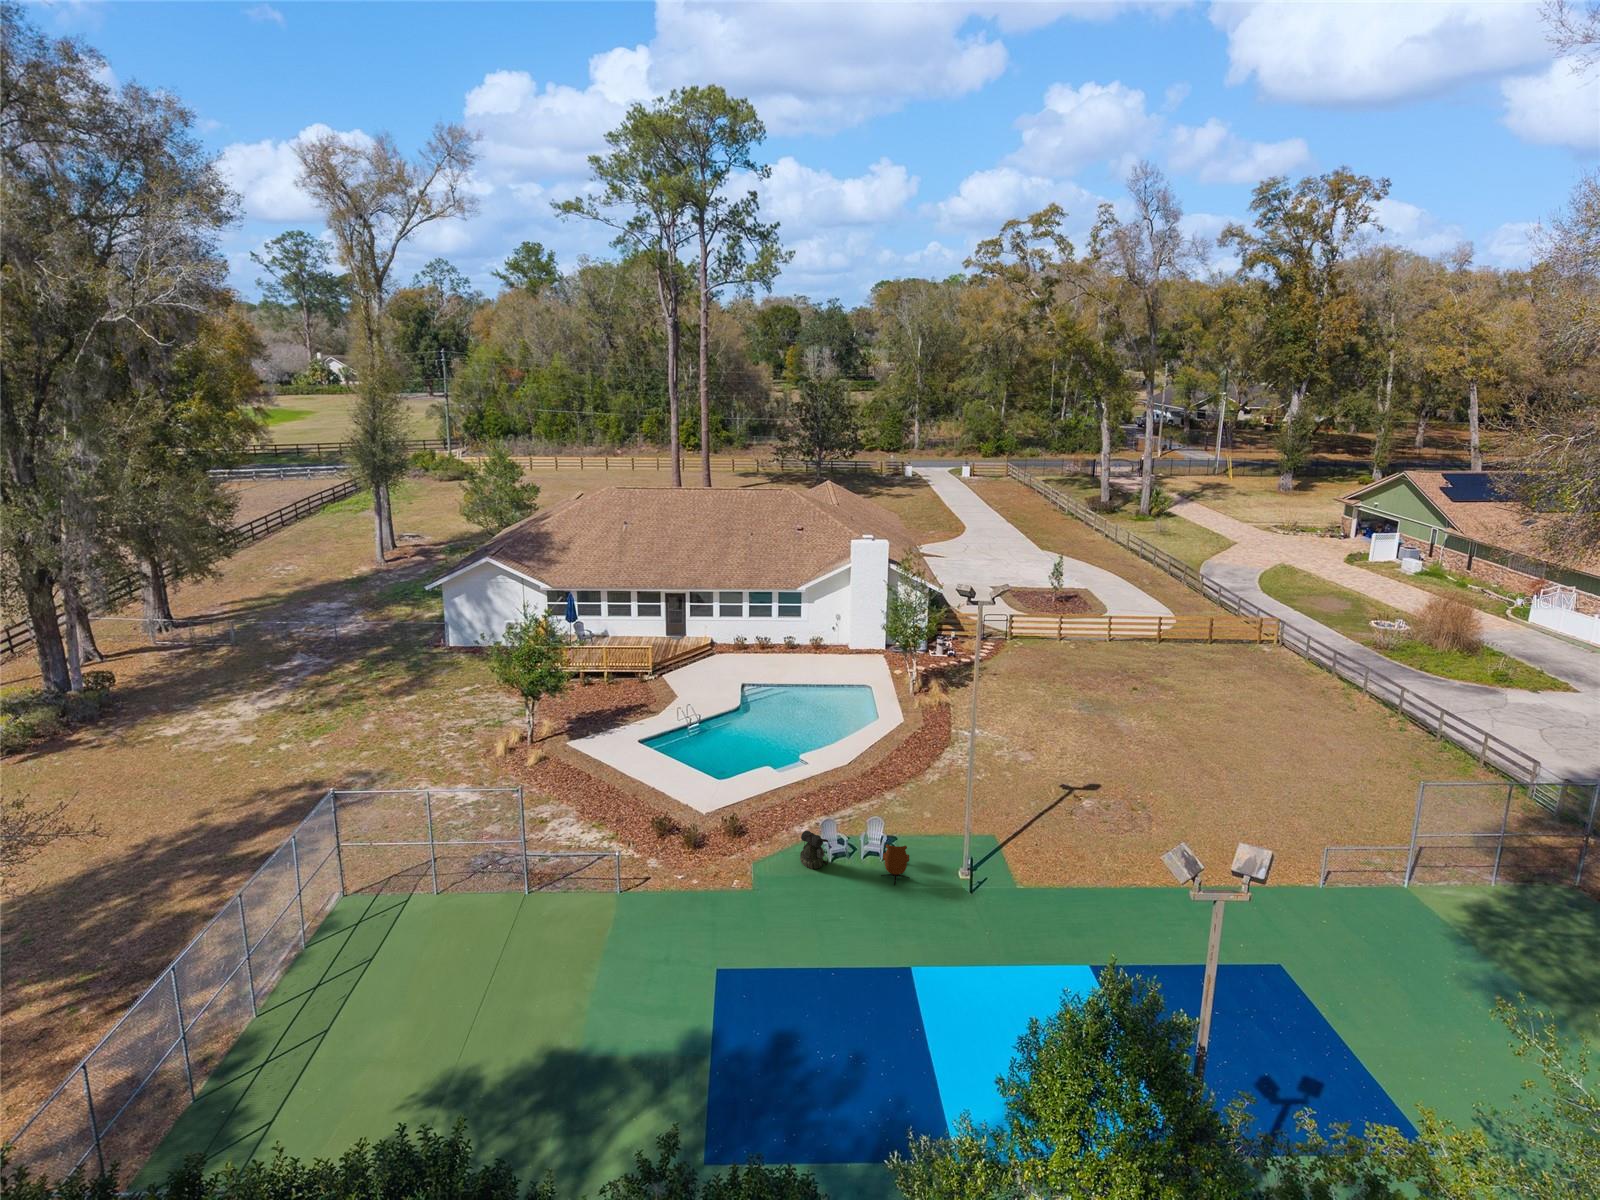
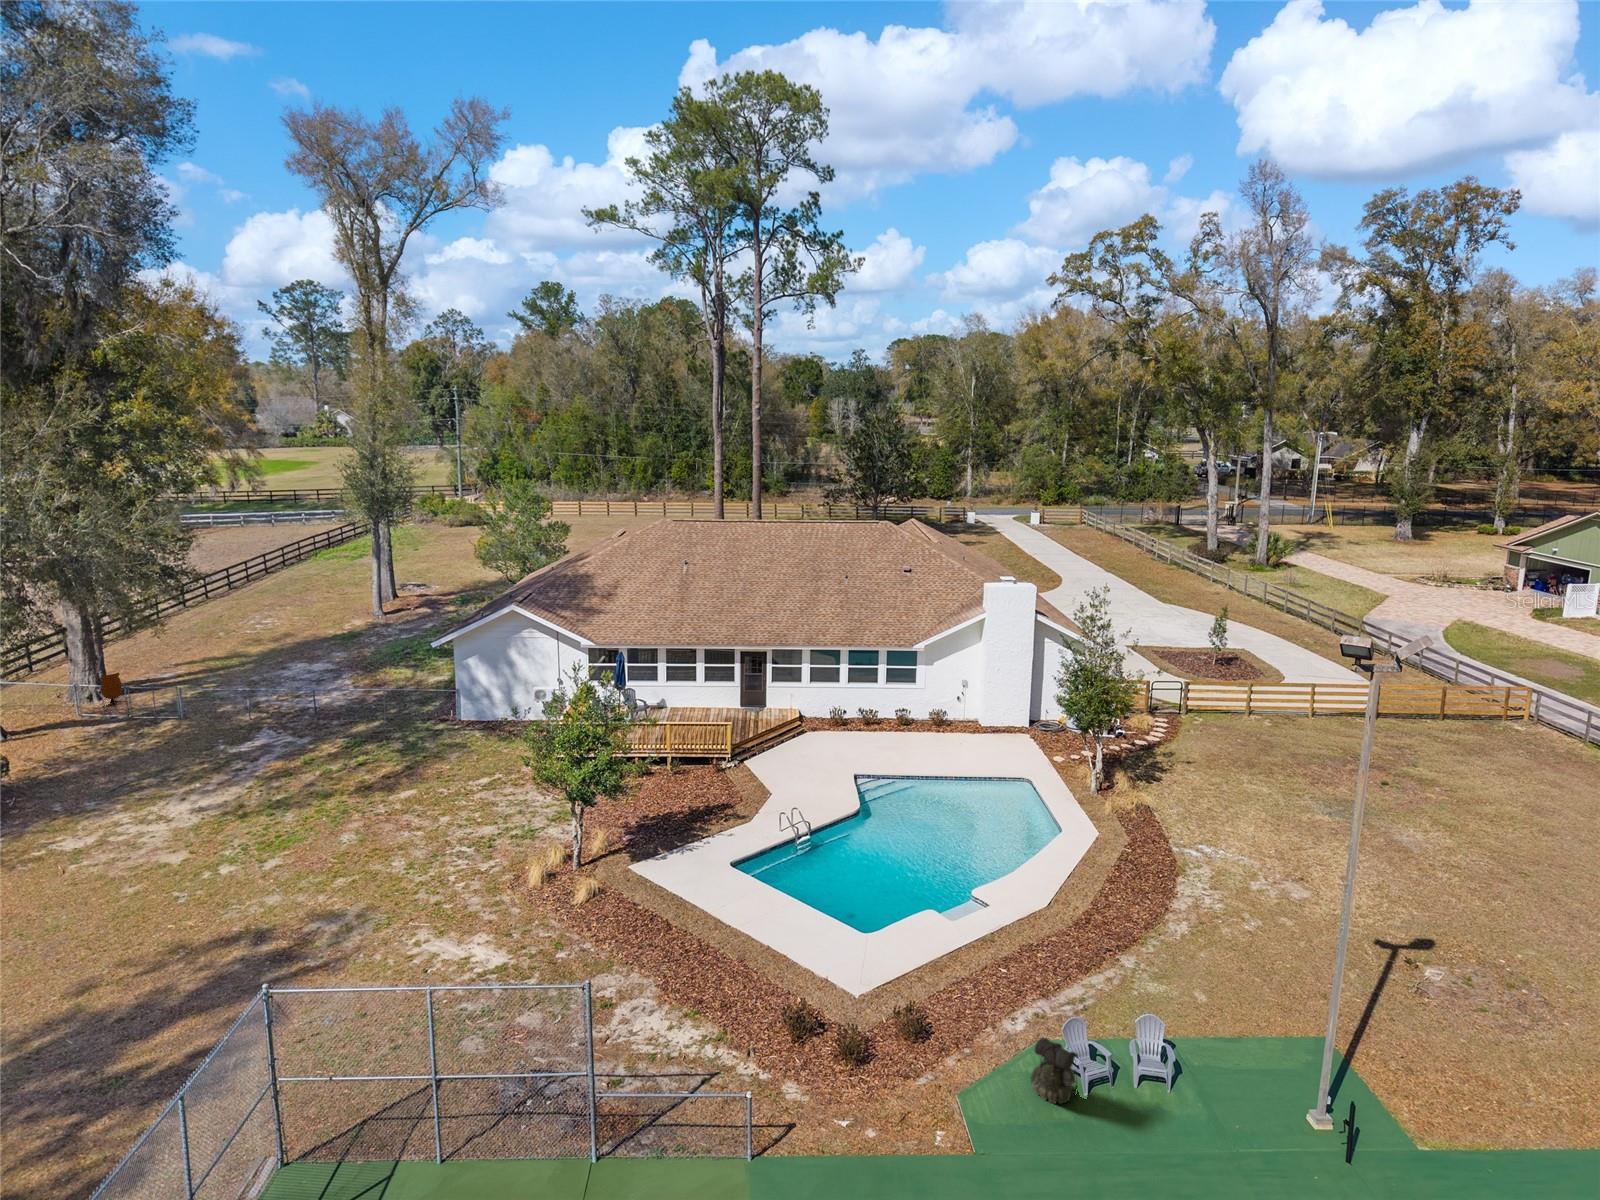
lounge chair: present [881,844,909,884] -> present [100,673,126,706]

